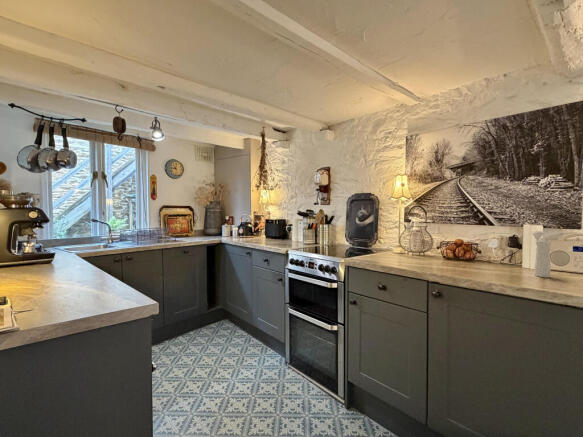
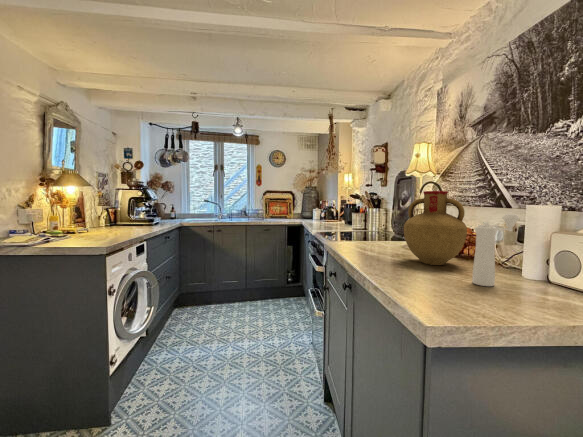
vase: none [451,216,499,268] -> present [404,191,467,265]

